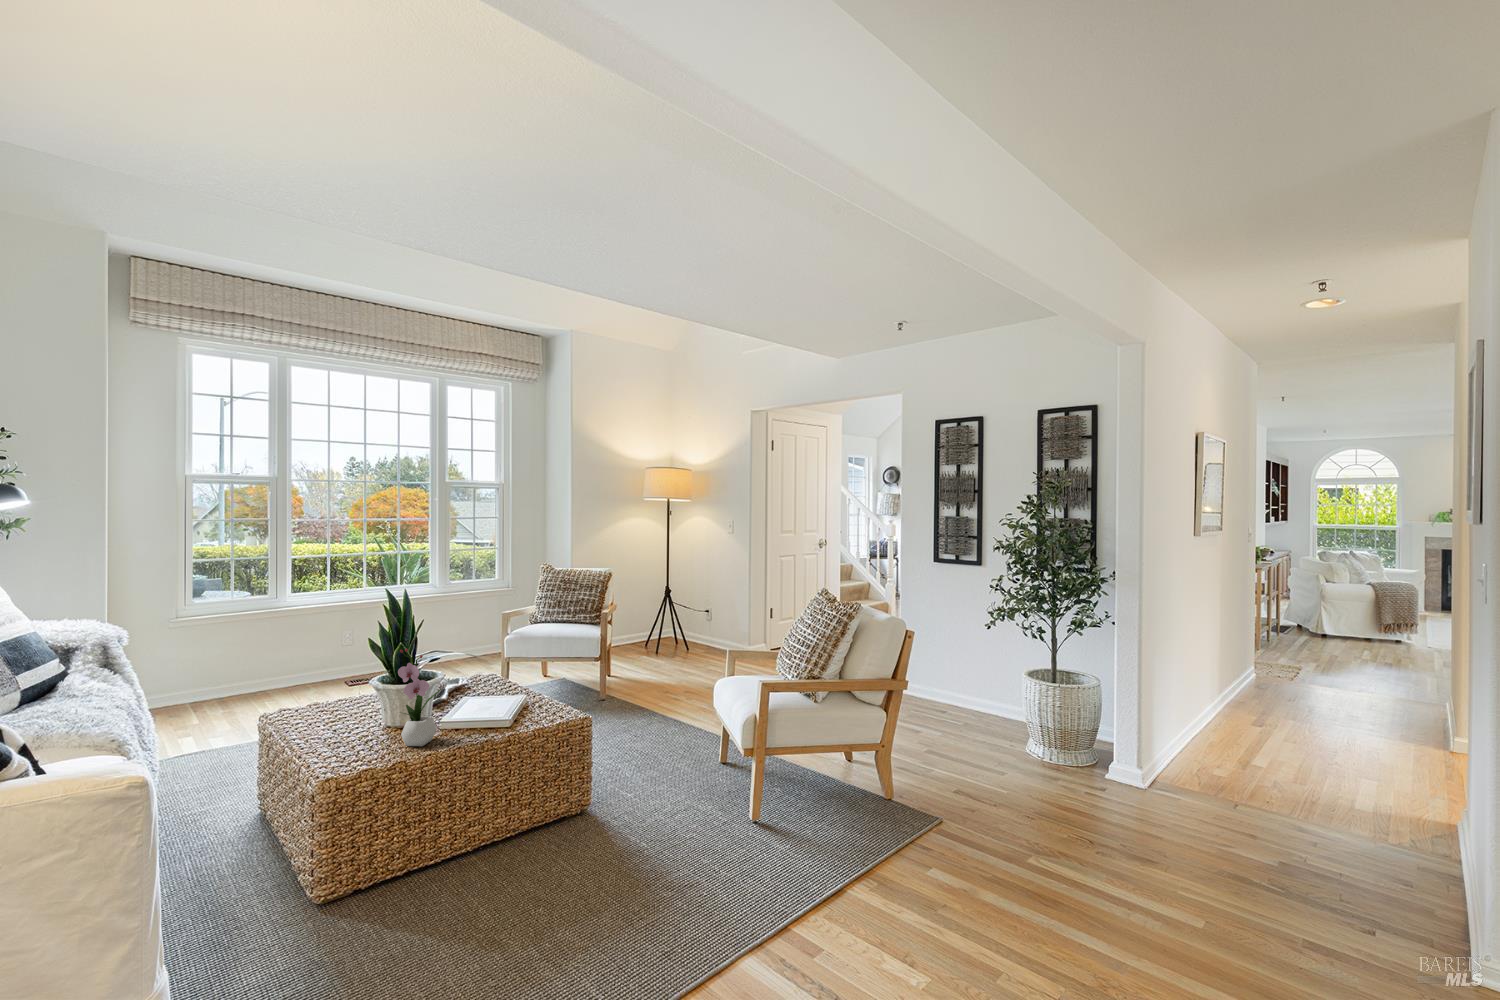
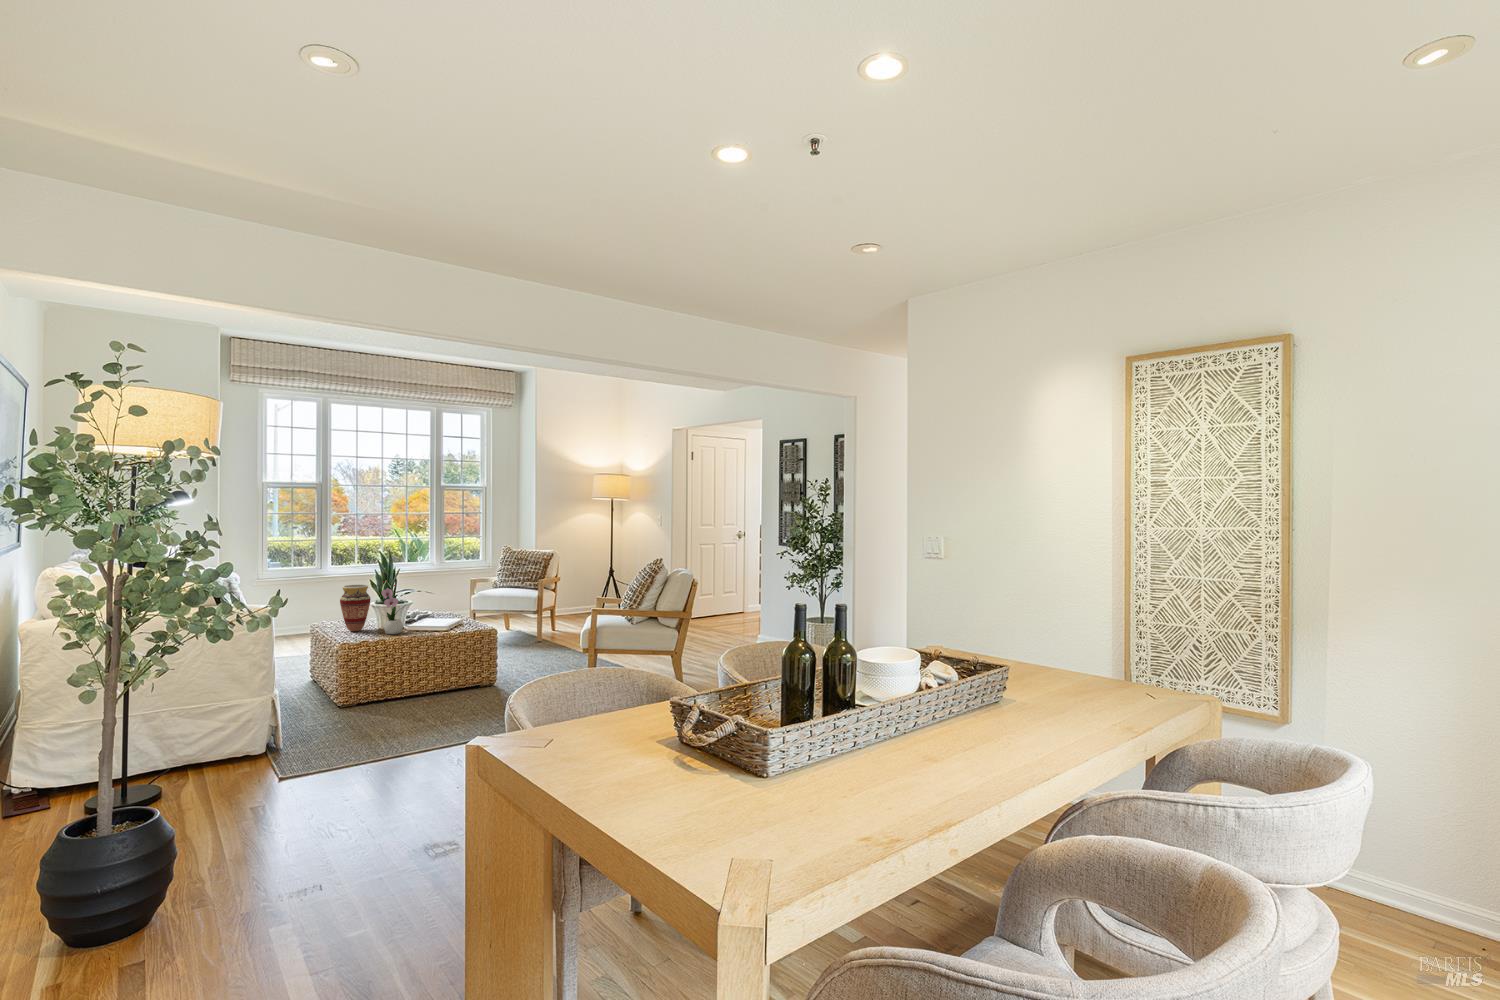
vase: none [317,653,374,740] -> present [340,585,371,631]

